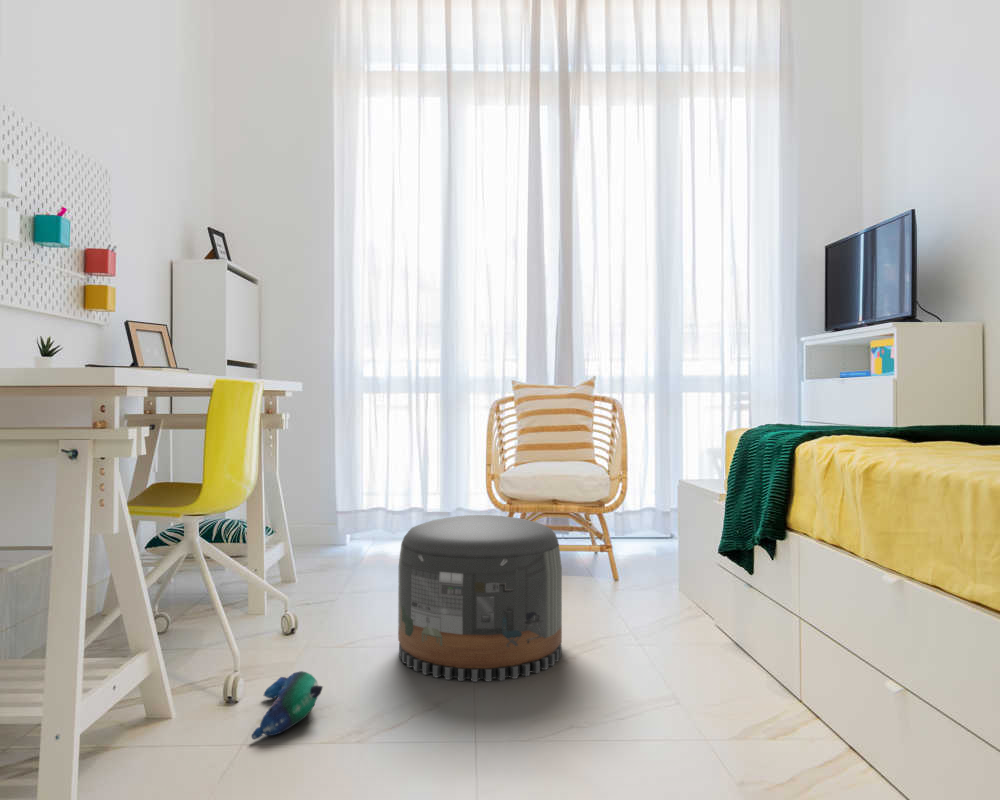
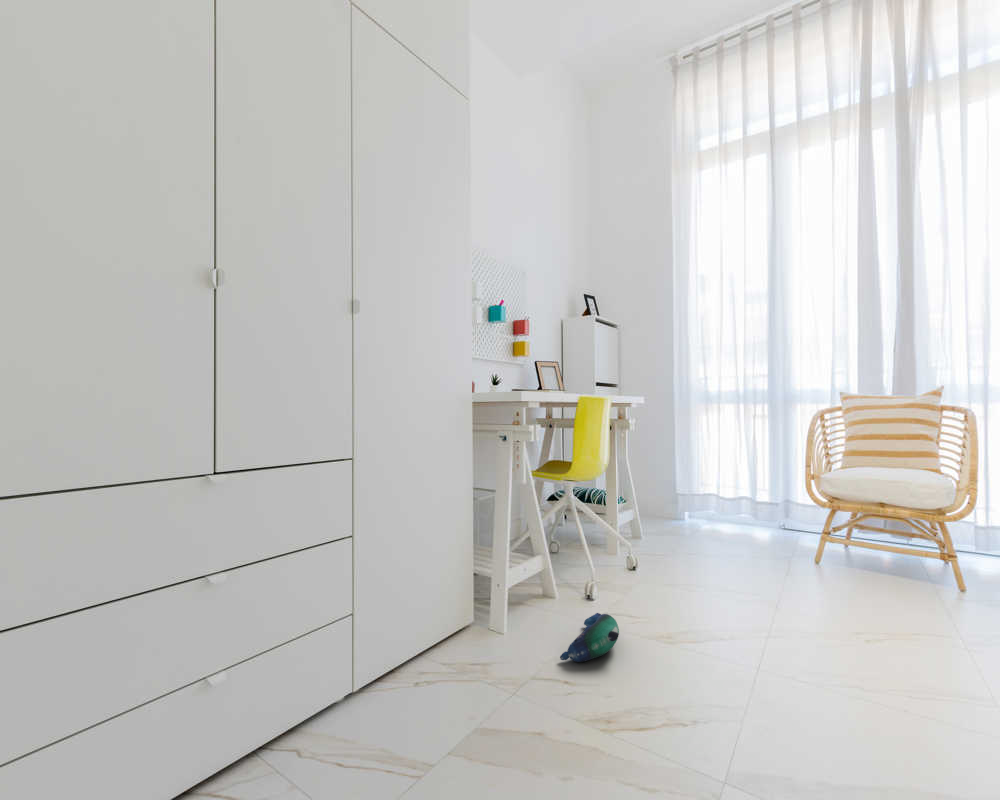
pouf: present [398,515,562,682] -> none [702,509,884,685]

